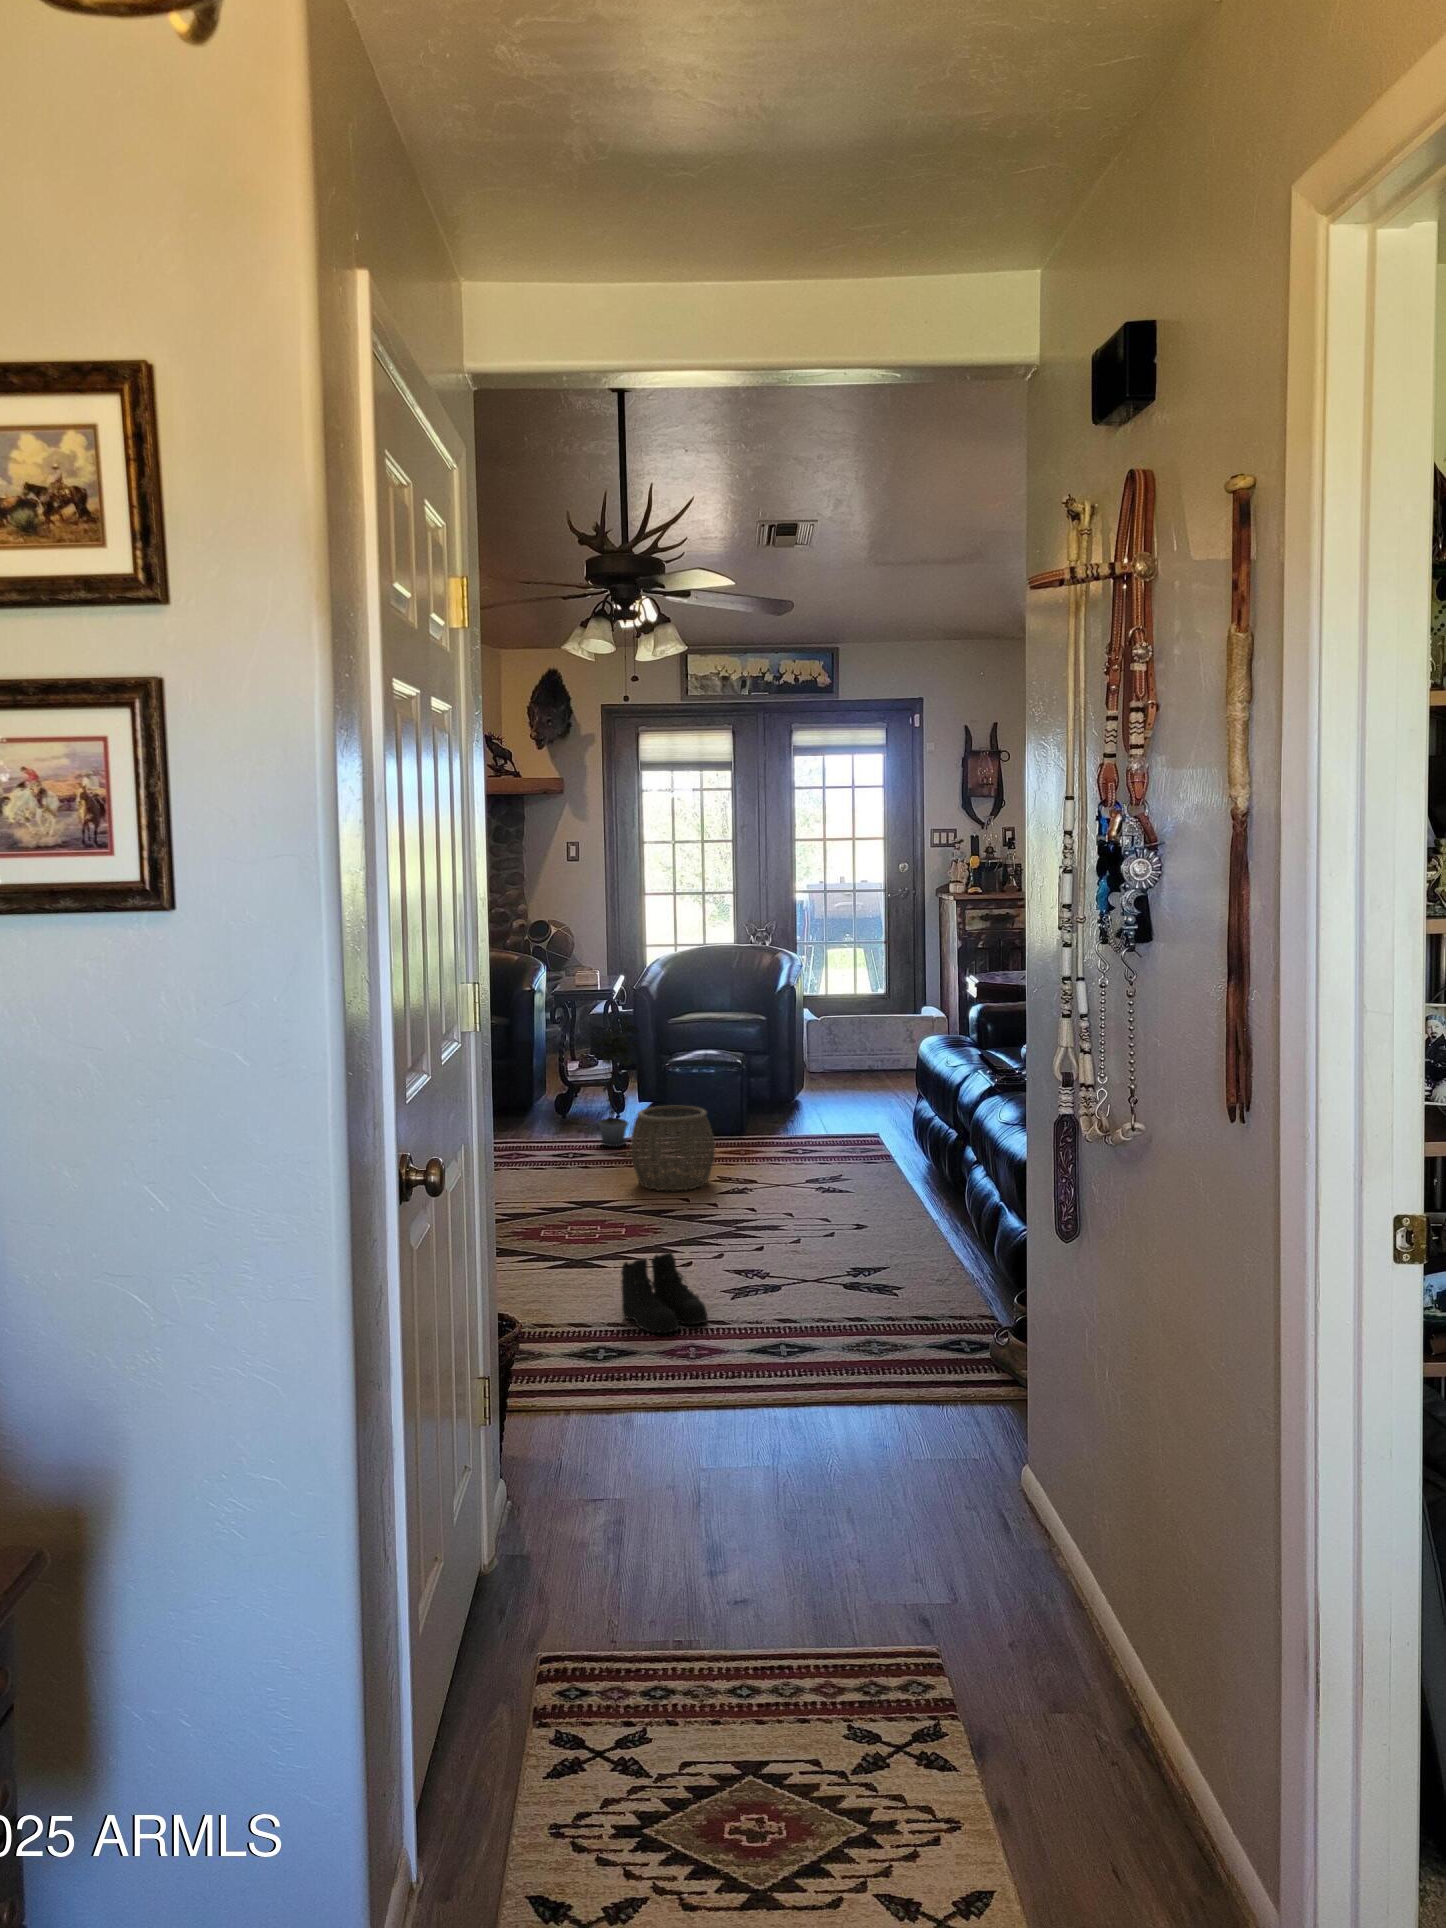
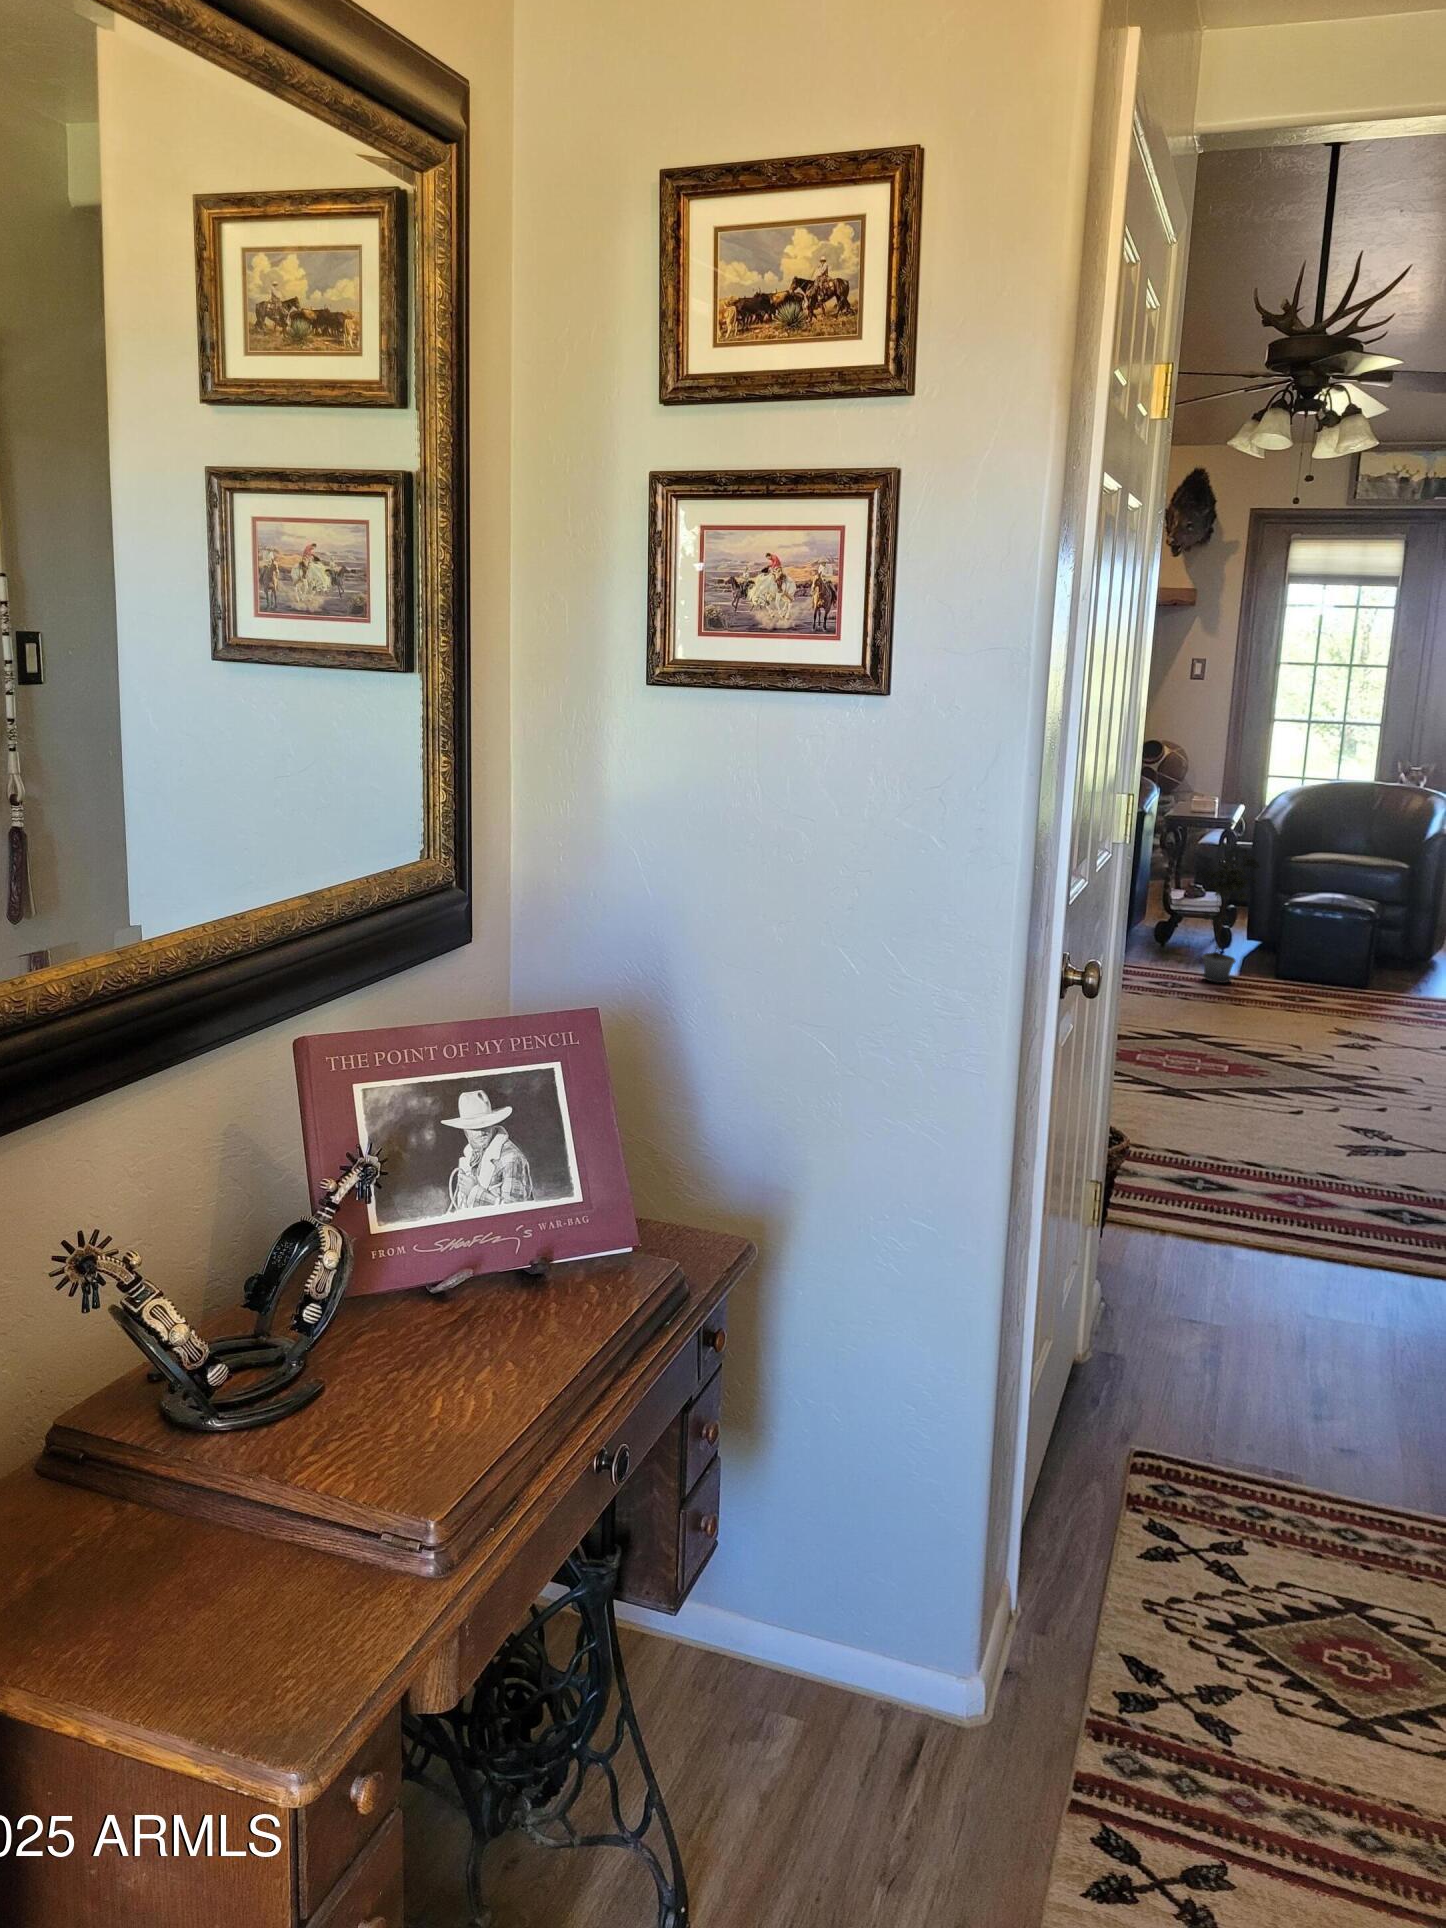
woven basket: present [631,1106,715,1191] -> none [1239,947,1337,1037]
boots: present [621,1252,708,1333] -> none [1224,1095,1319,1175]

